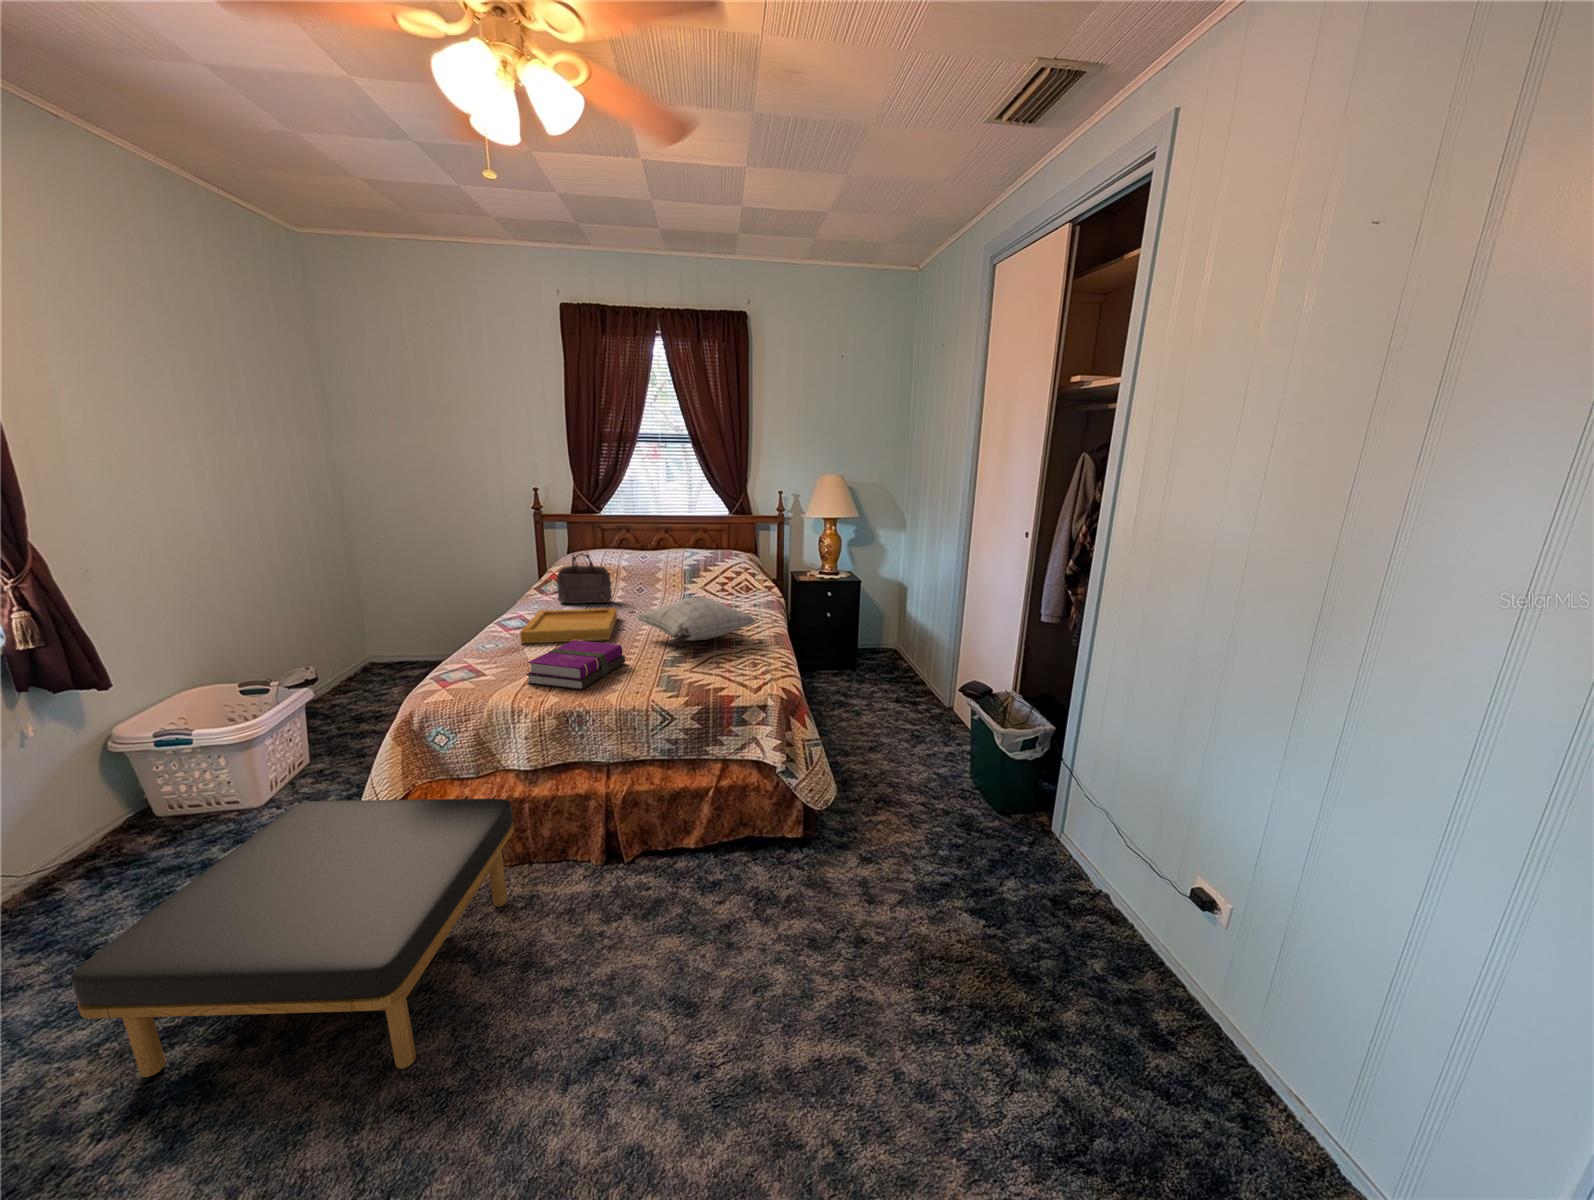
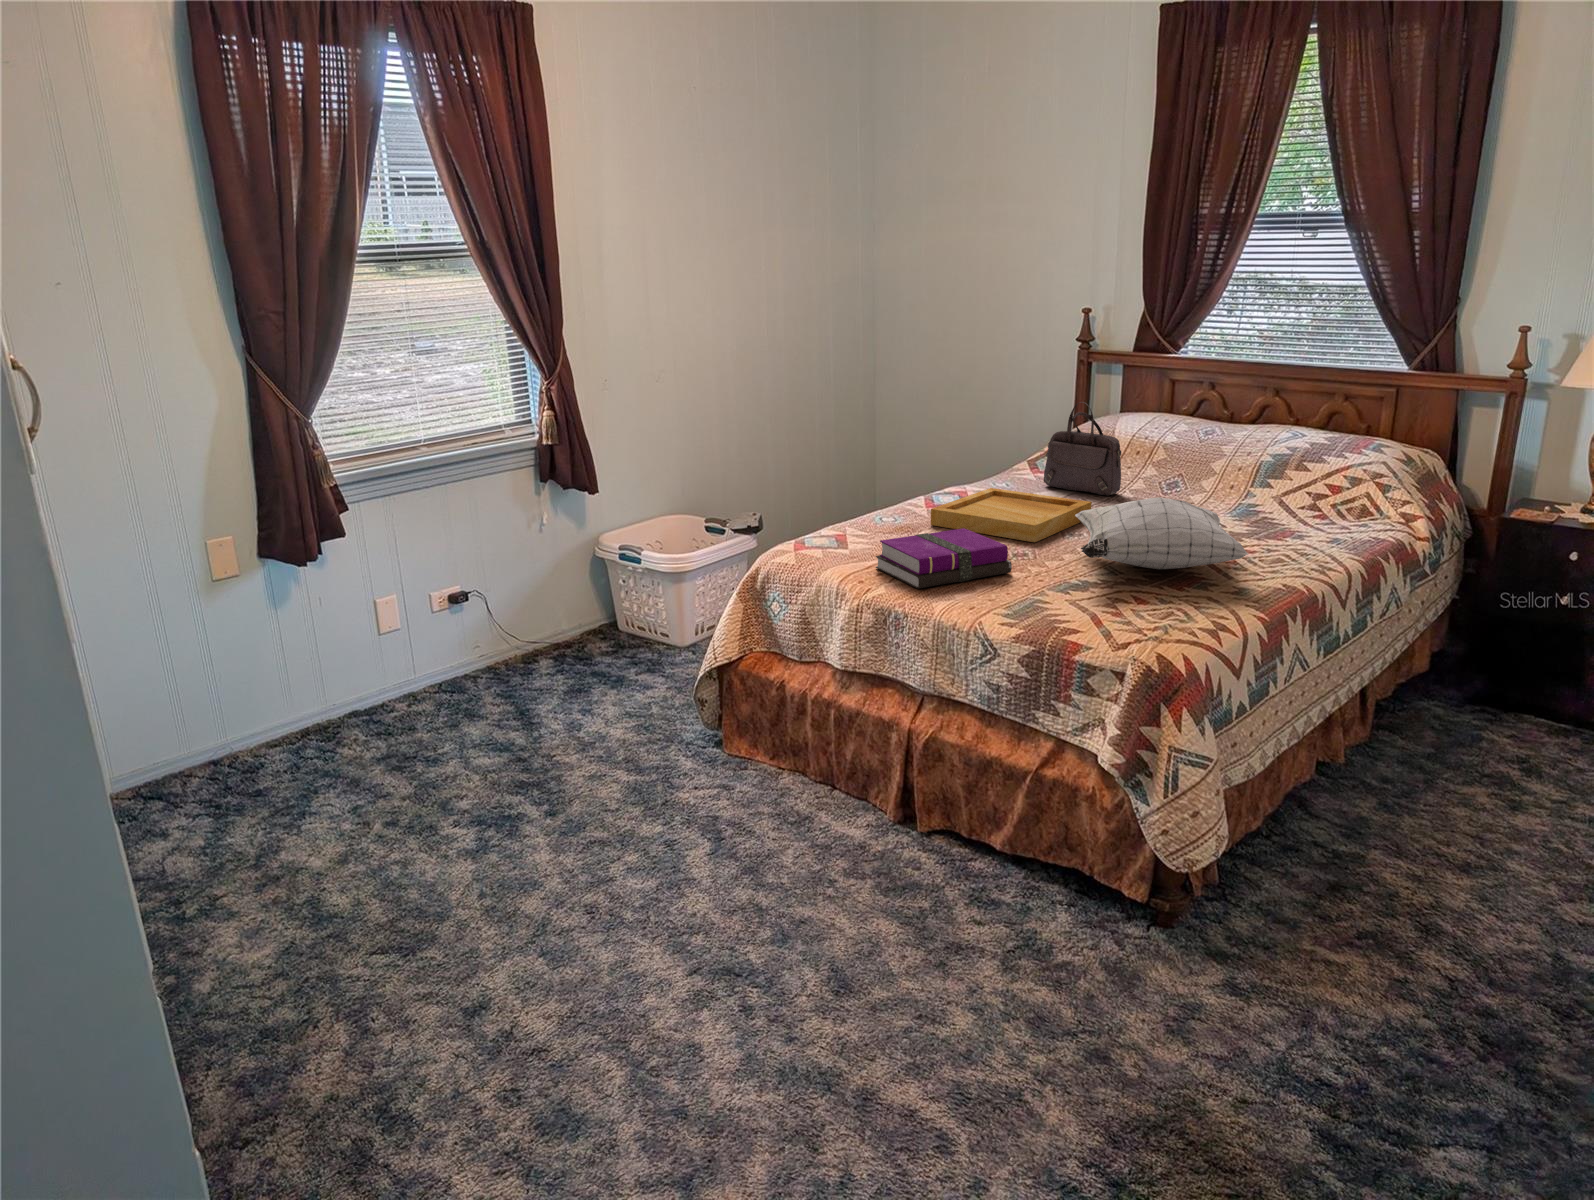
ottoman: present [71,799,514,1077] -> none [460,636,801,887]

